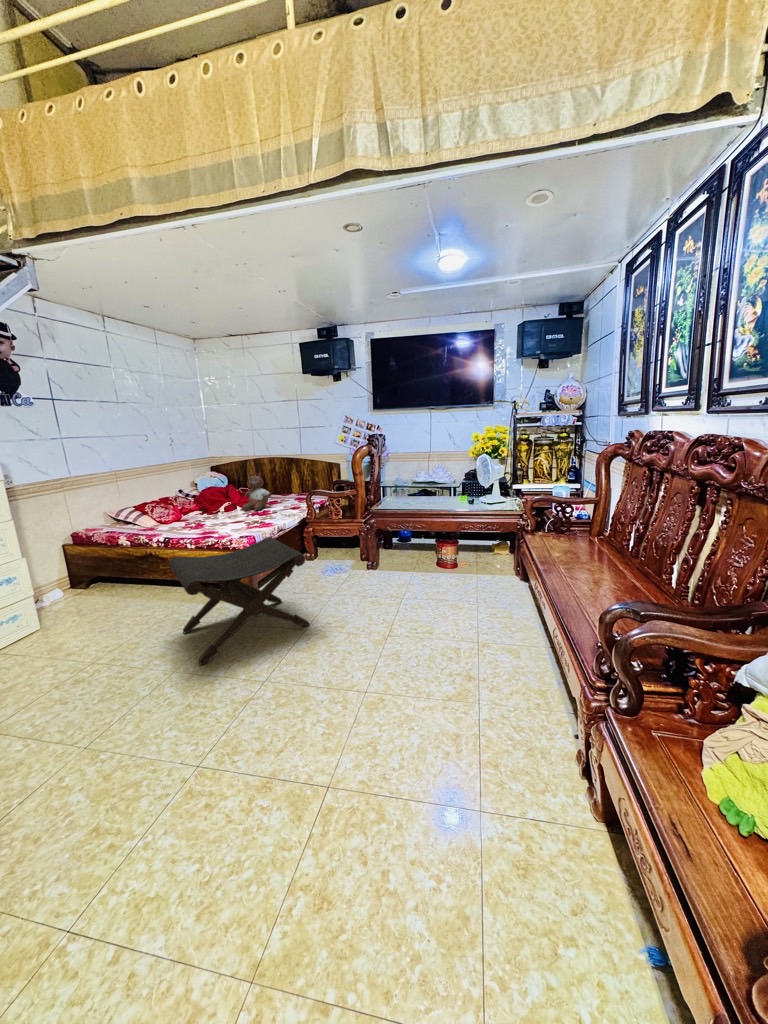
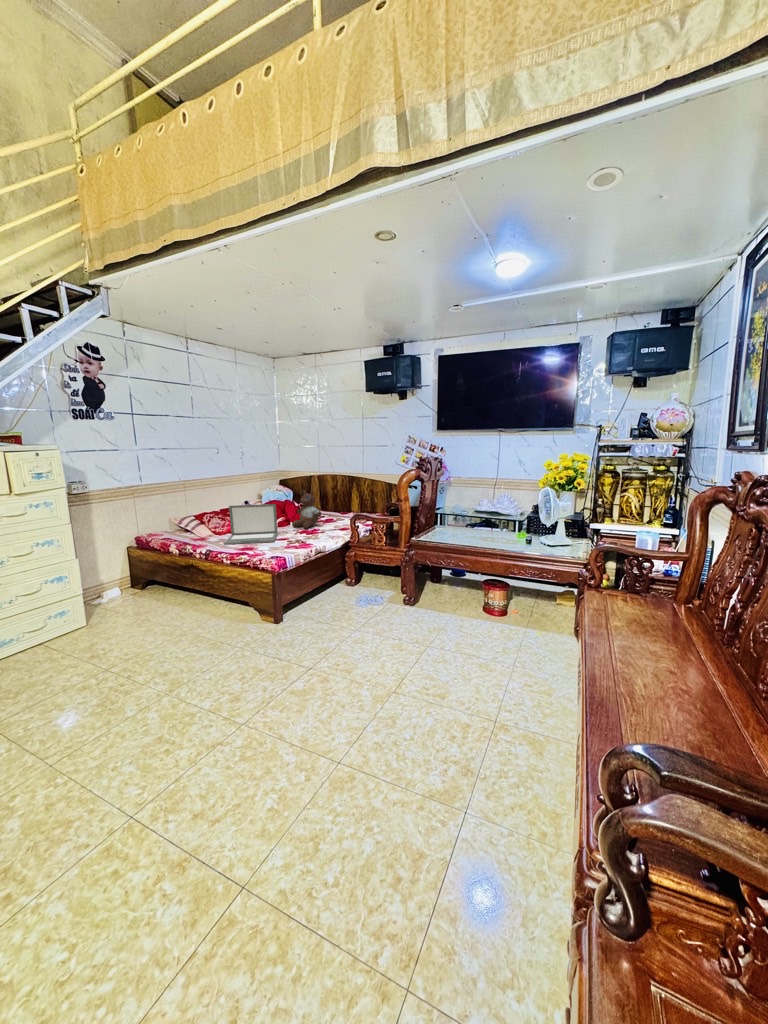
laptop: none [177,487,233,532] -> present [224,504,278,545]
footstool: present [169,537,309,665] -> none [185,561,319,692]

